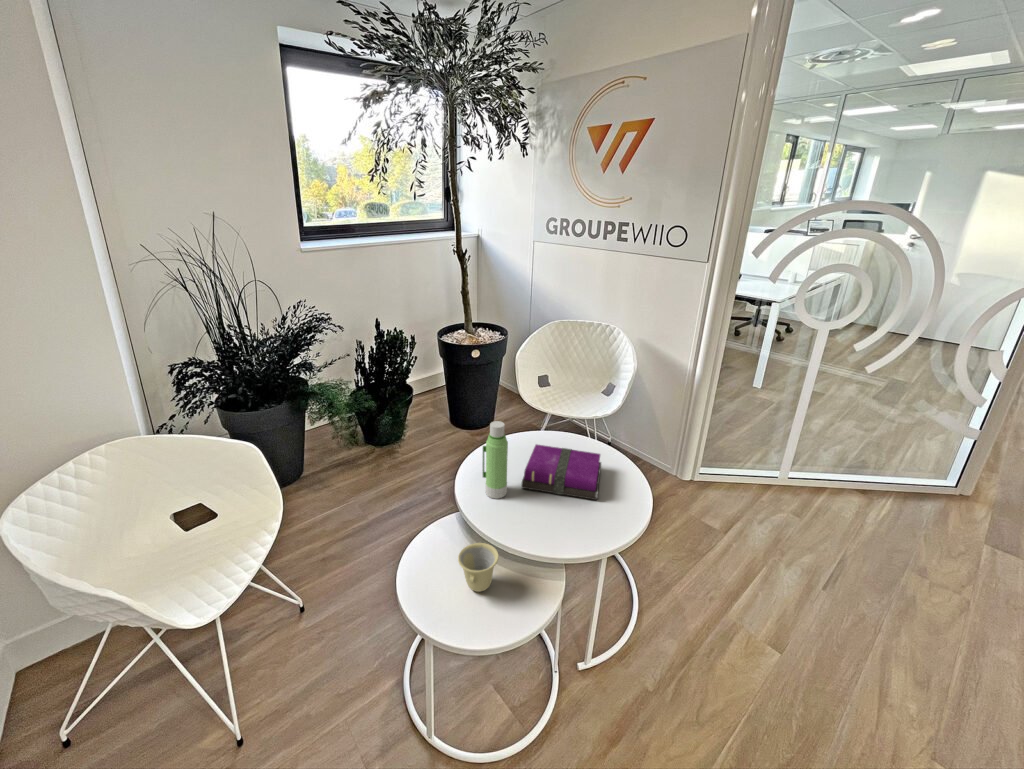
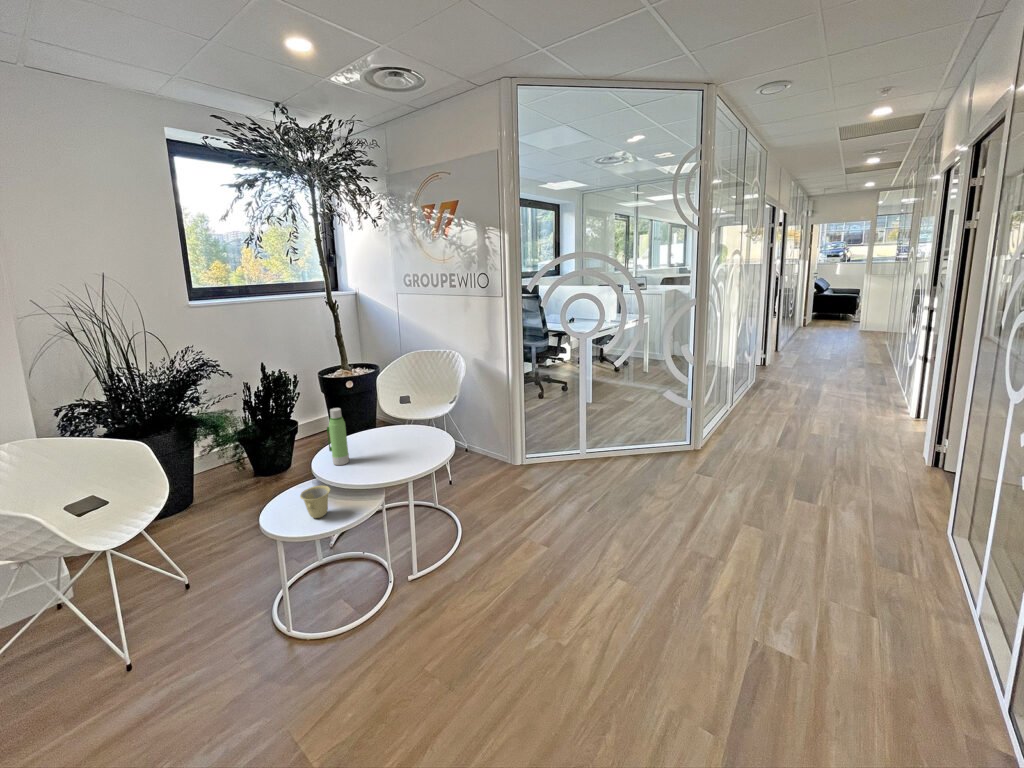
notebook: present [521,444,601,500] -> none [361,429,425,459]

